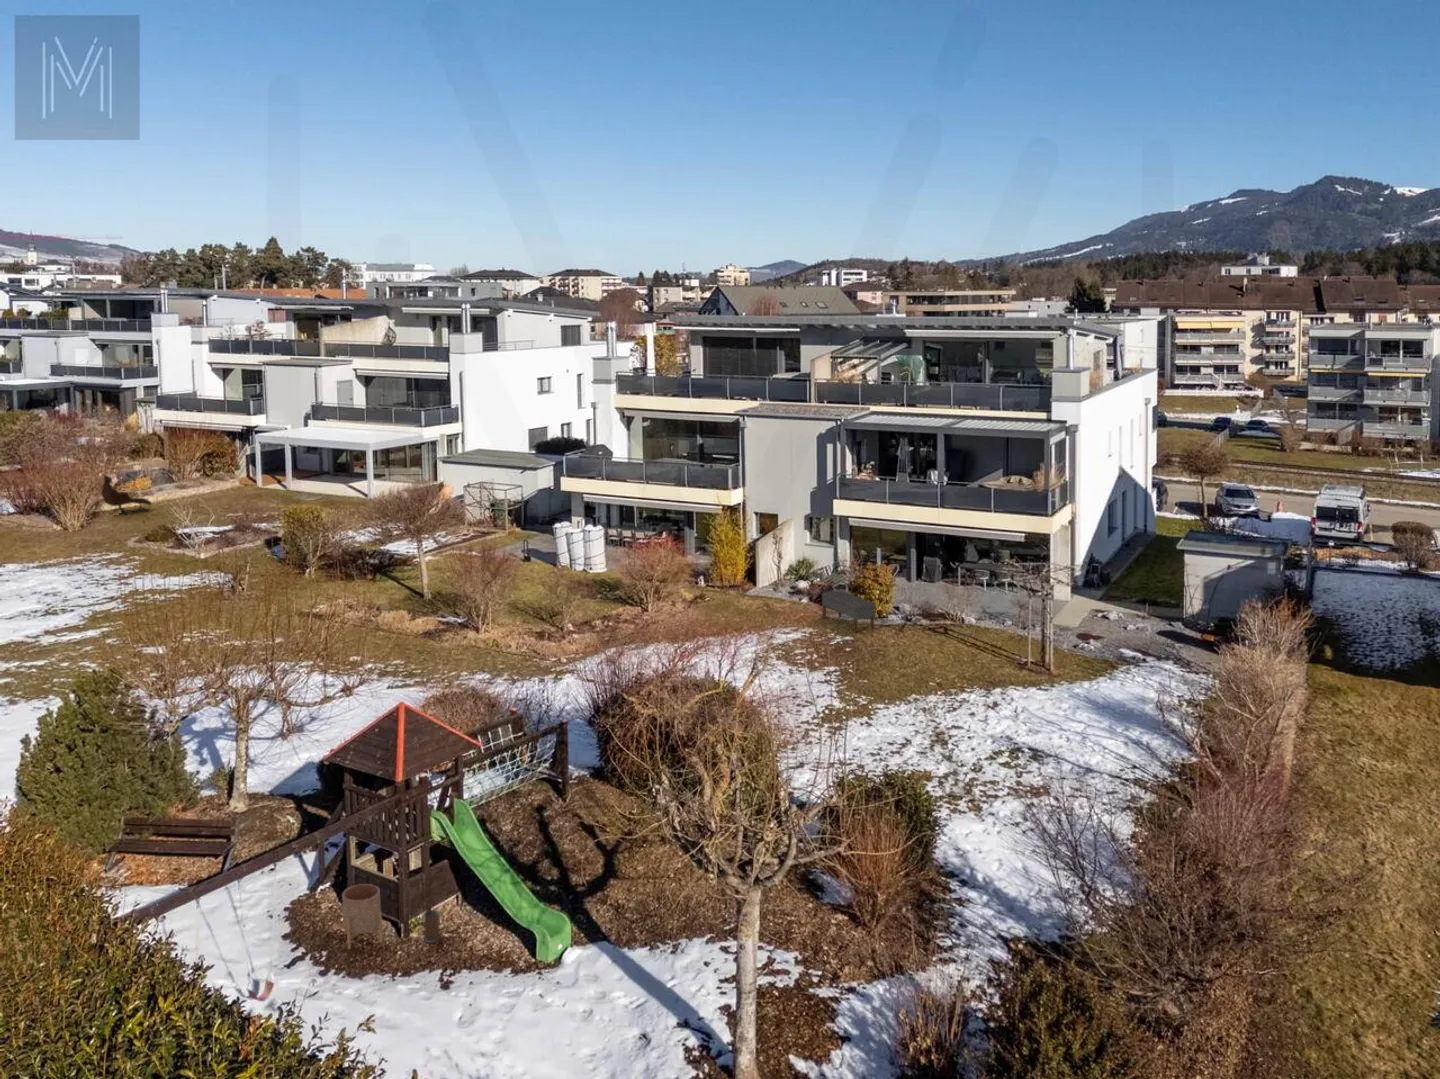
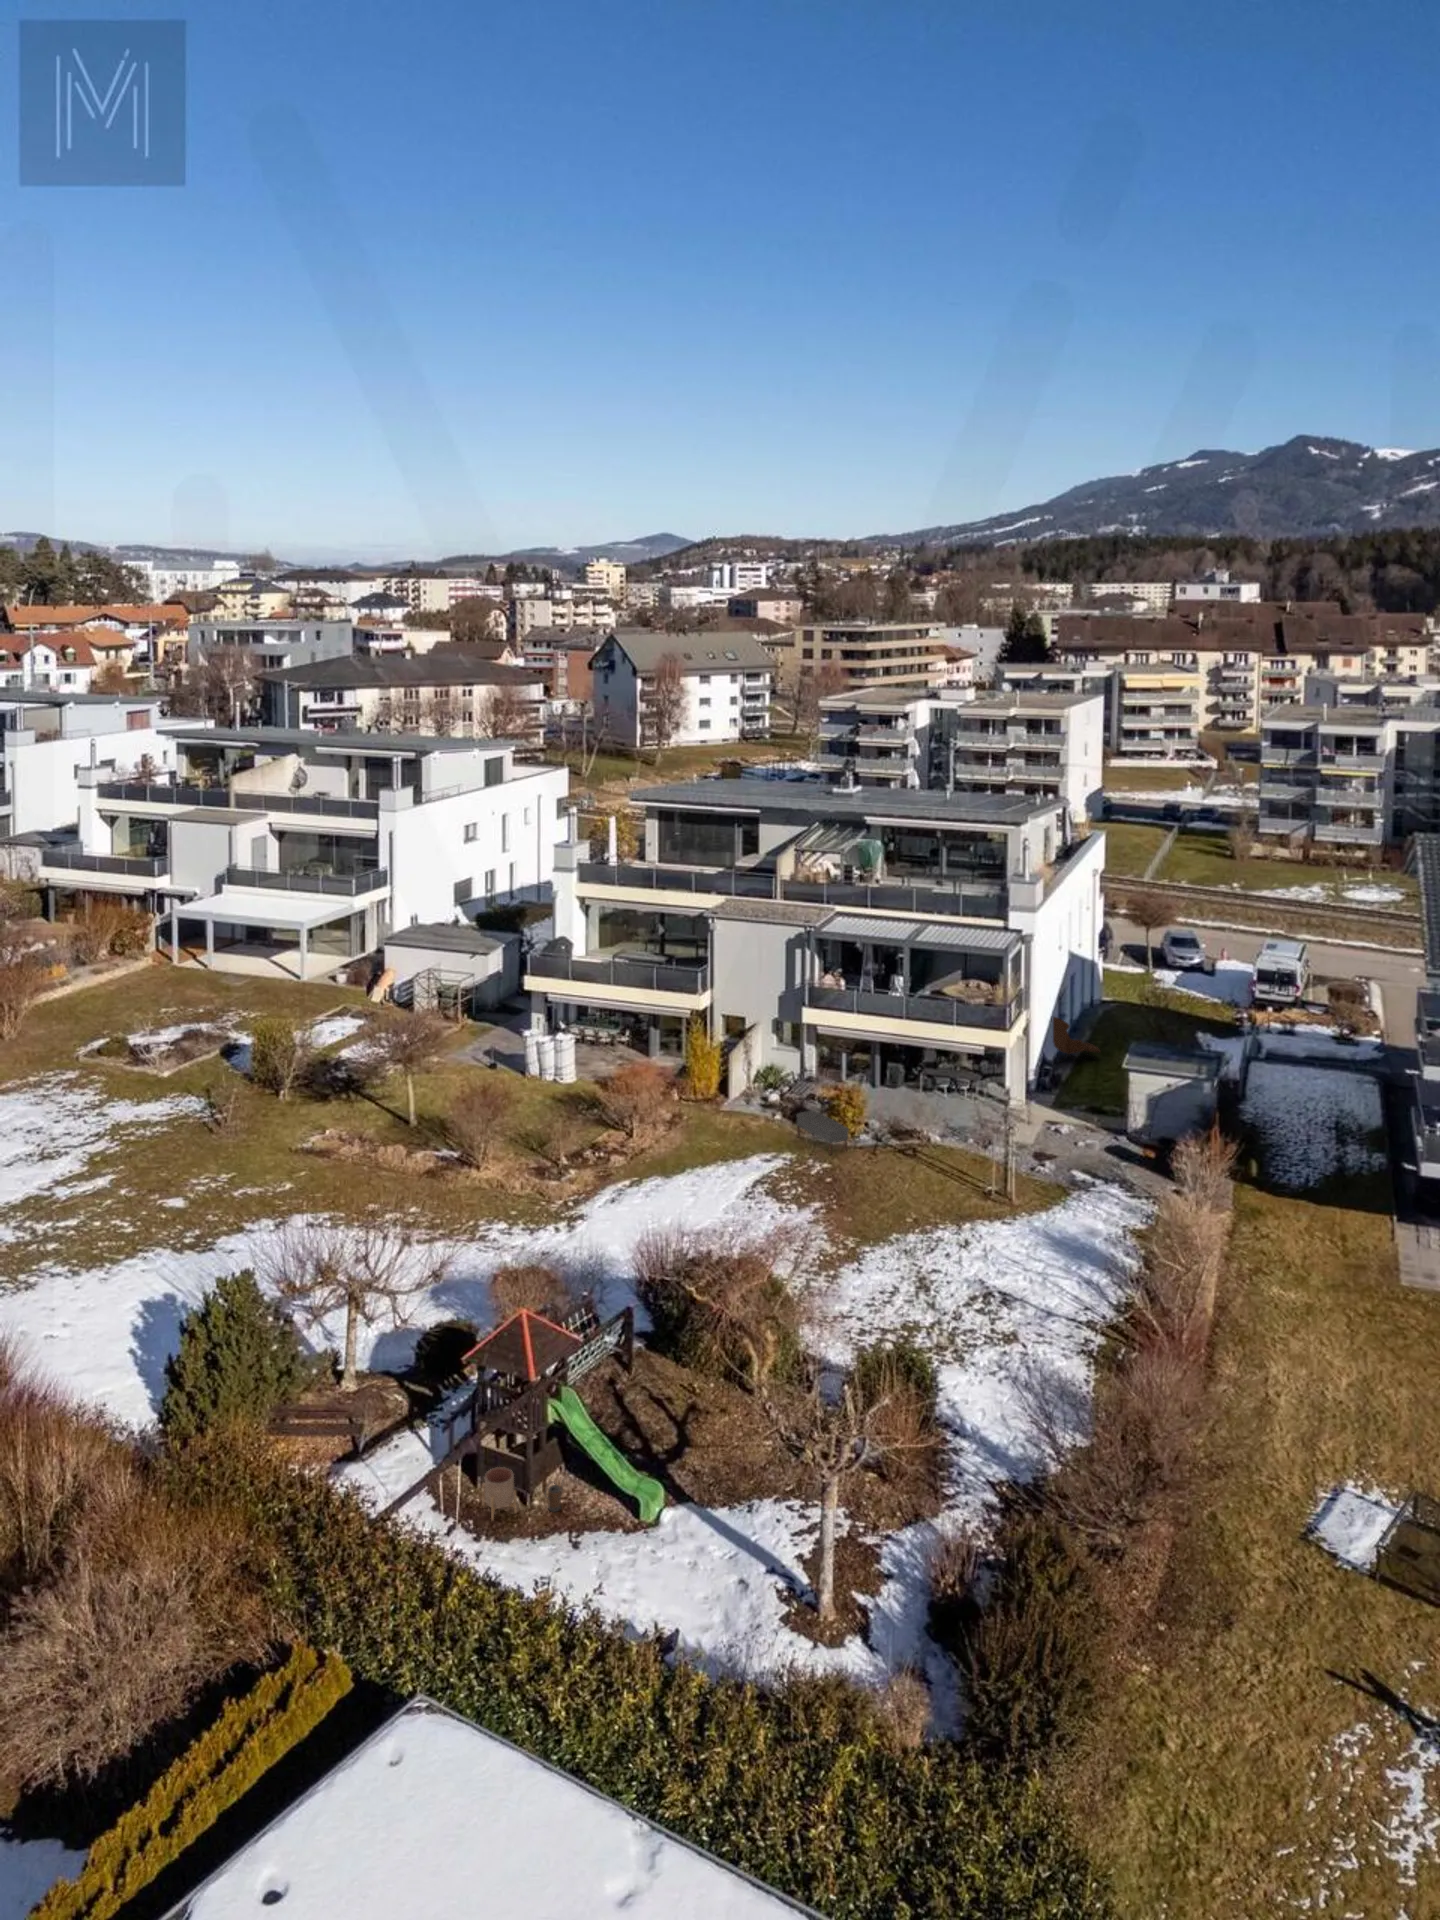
lounge chair: present [101,475,151,514] -> present [1051,1017,1101,1059]

